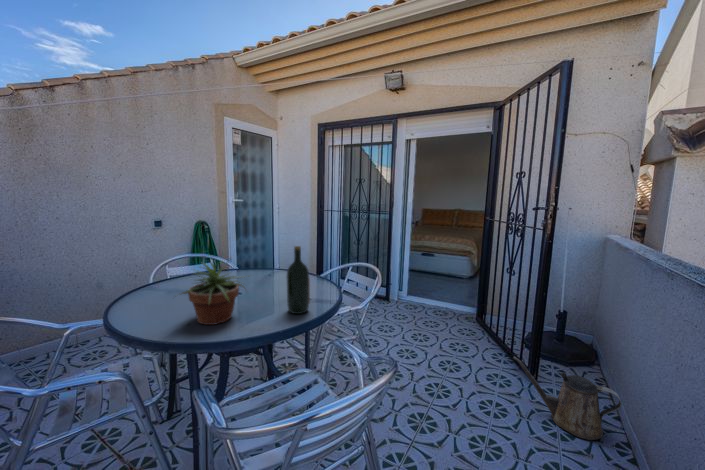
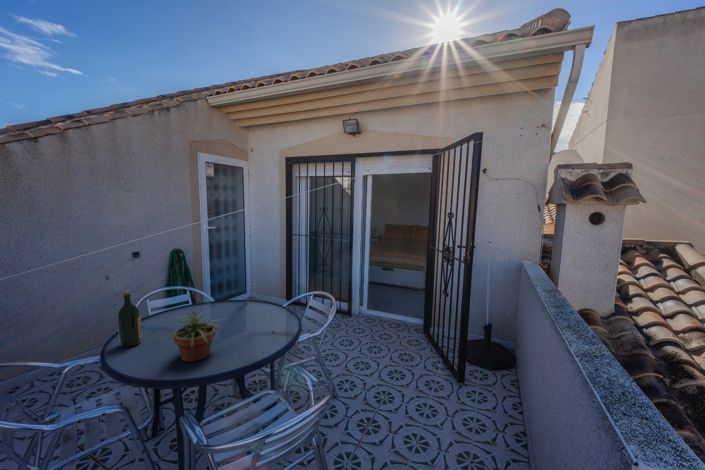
wine bottle: present [286,246,310,314] -> present [117,292,142,347]
watering can: present [513,357,622,440] -> none [441,367,517,430]

